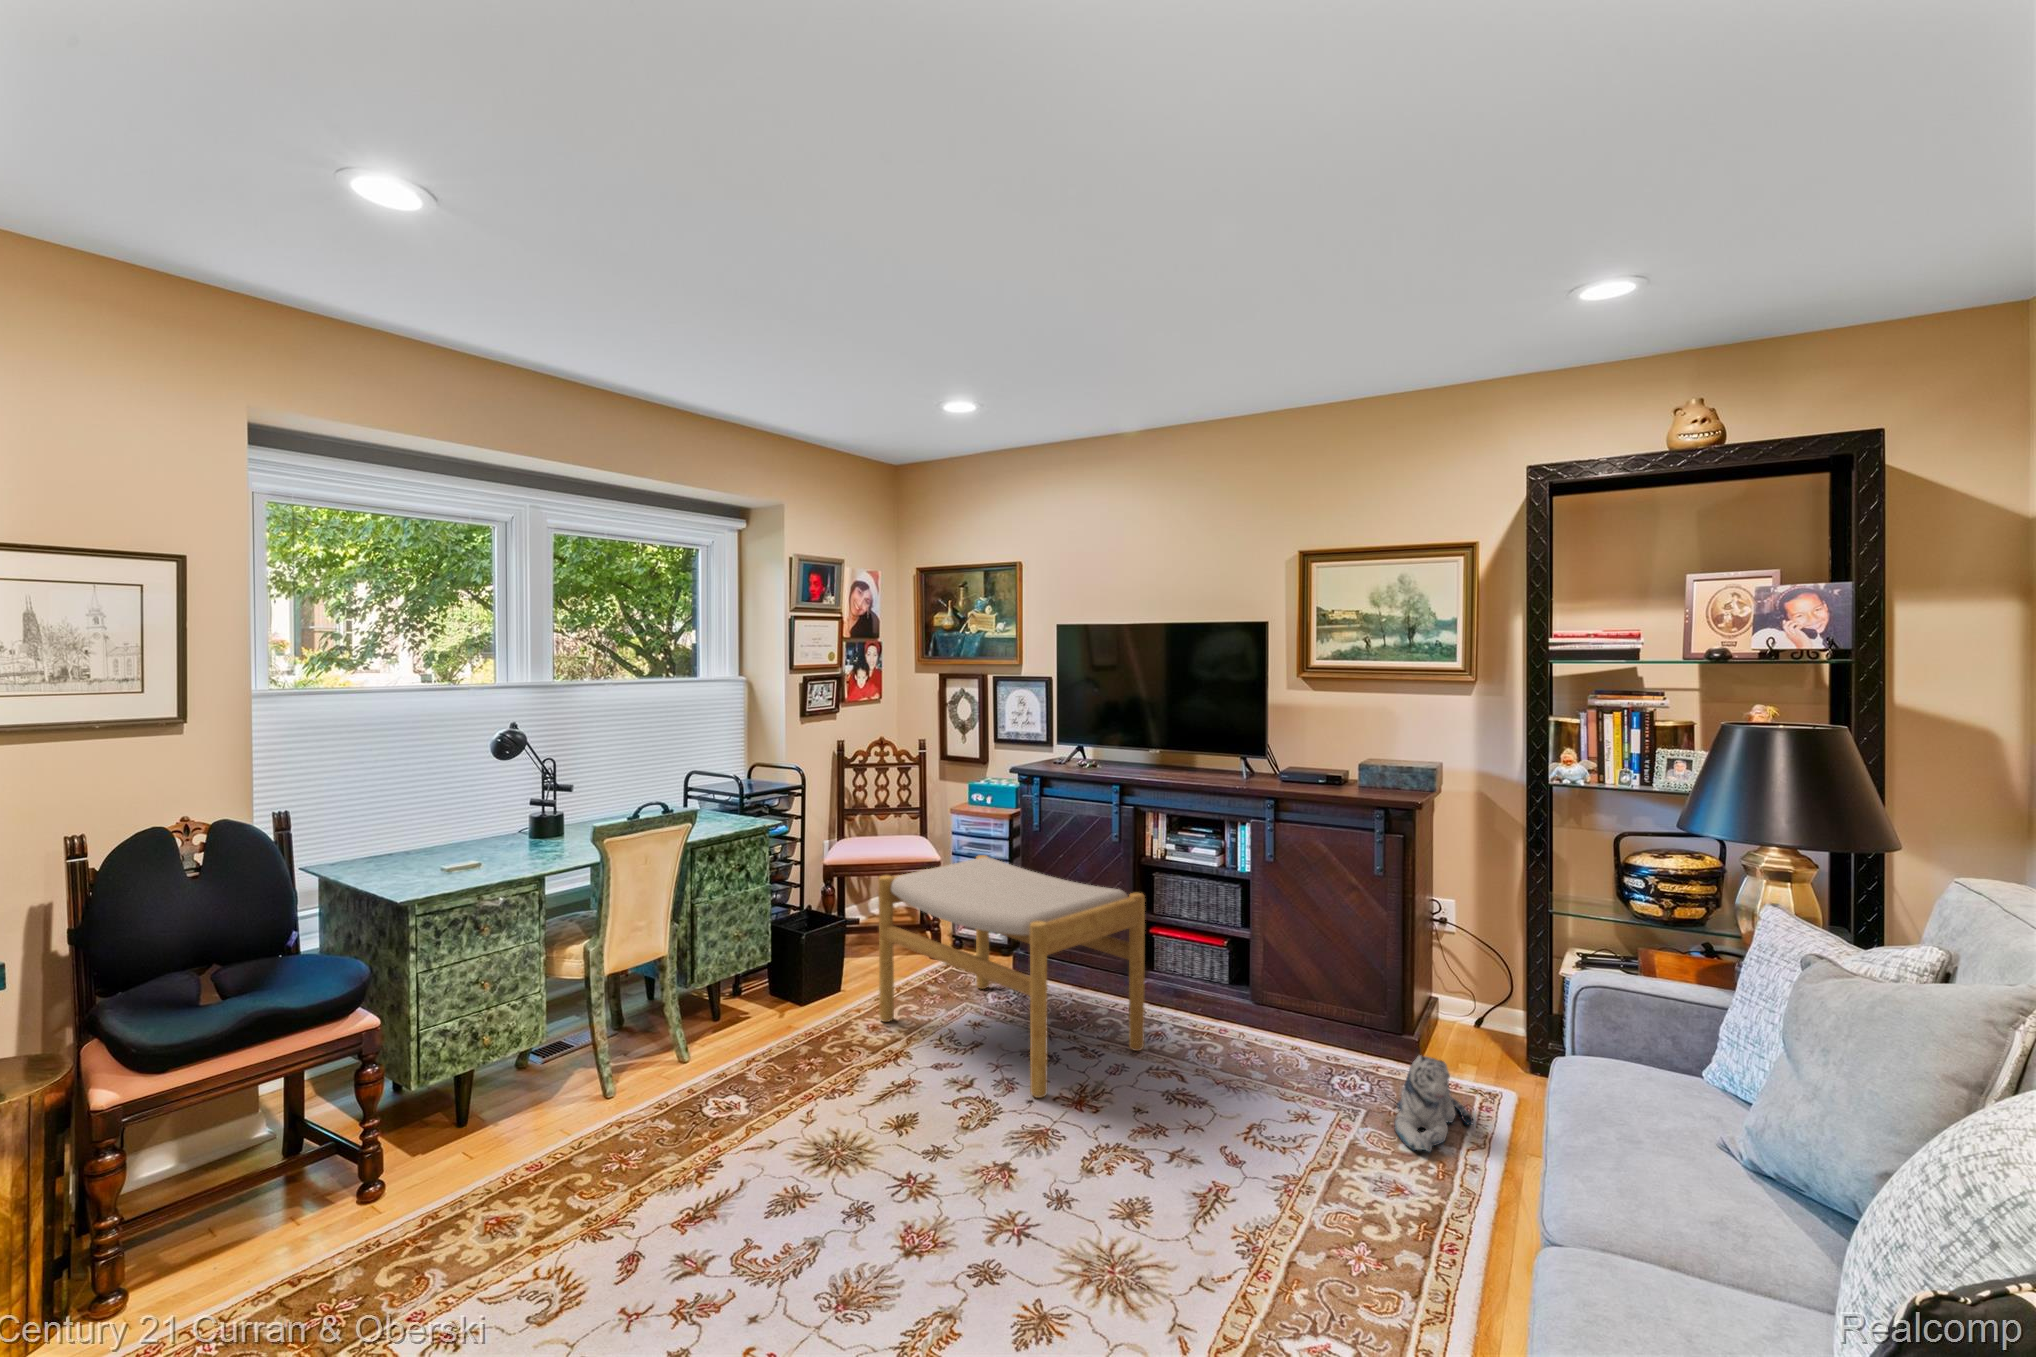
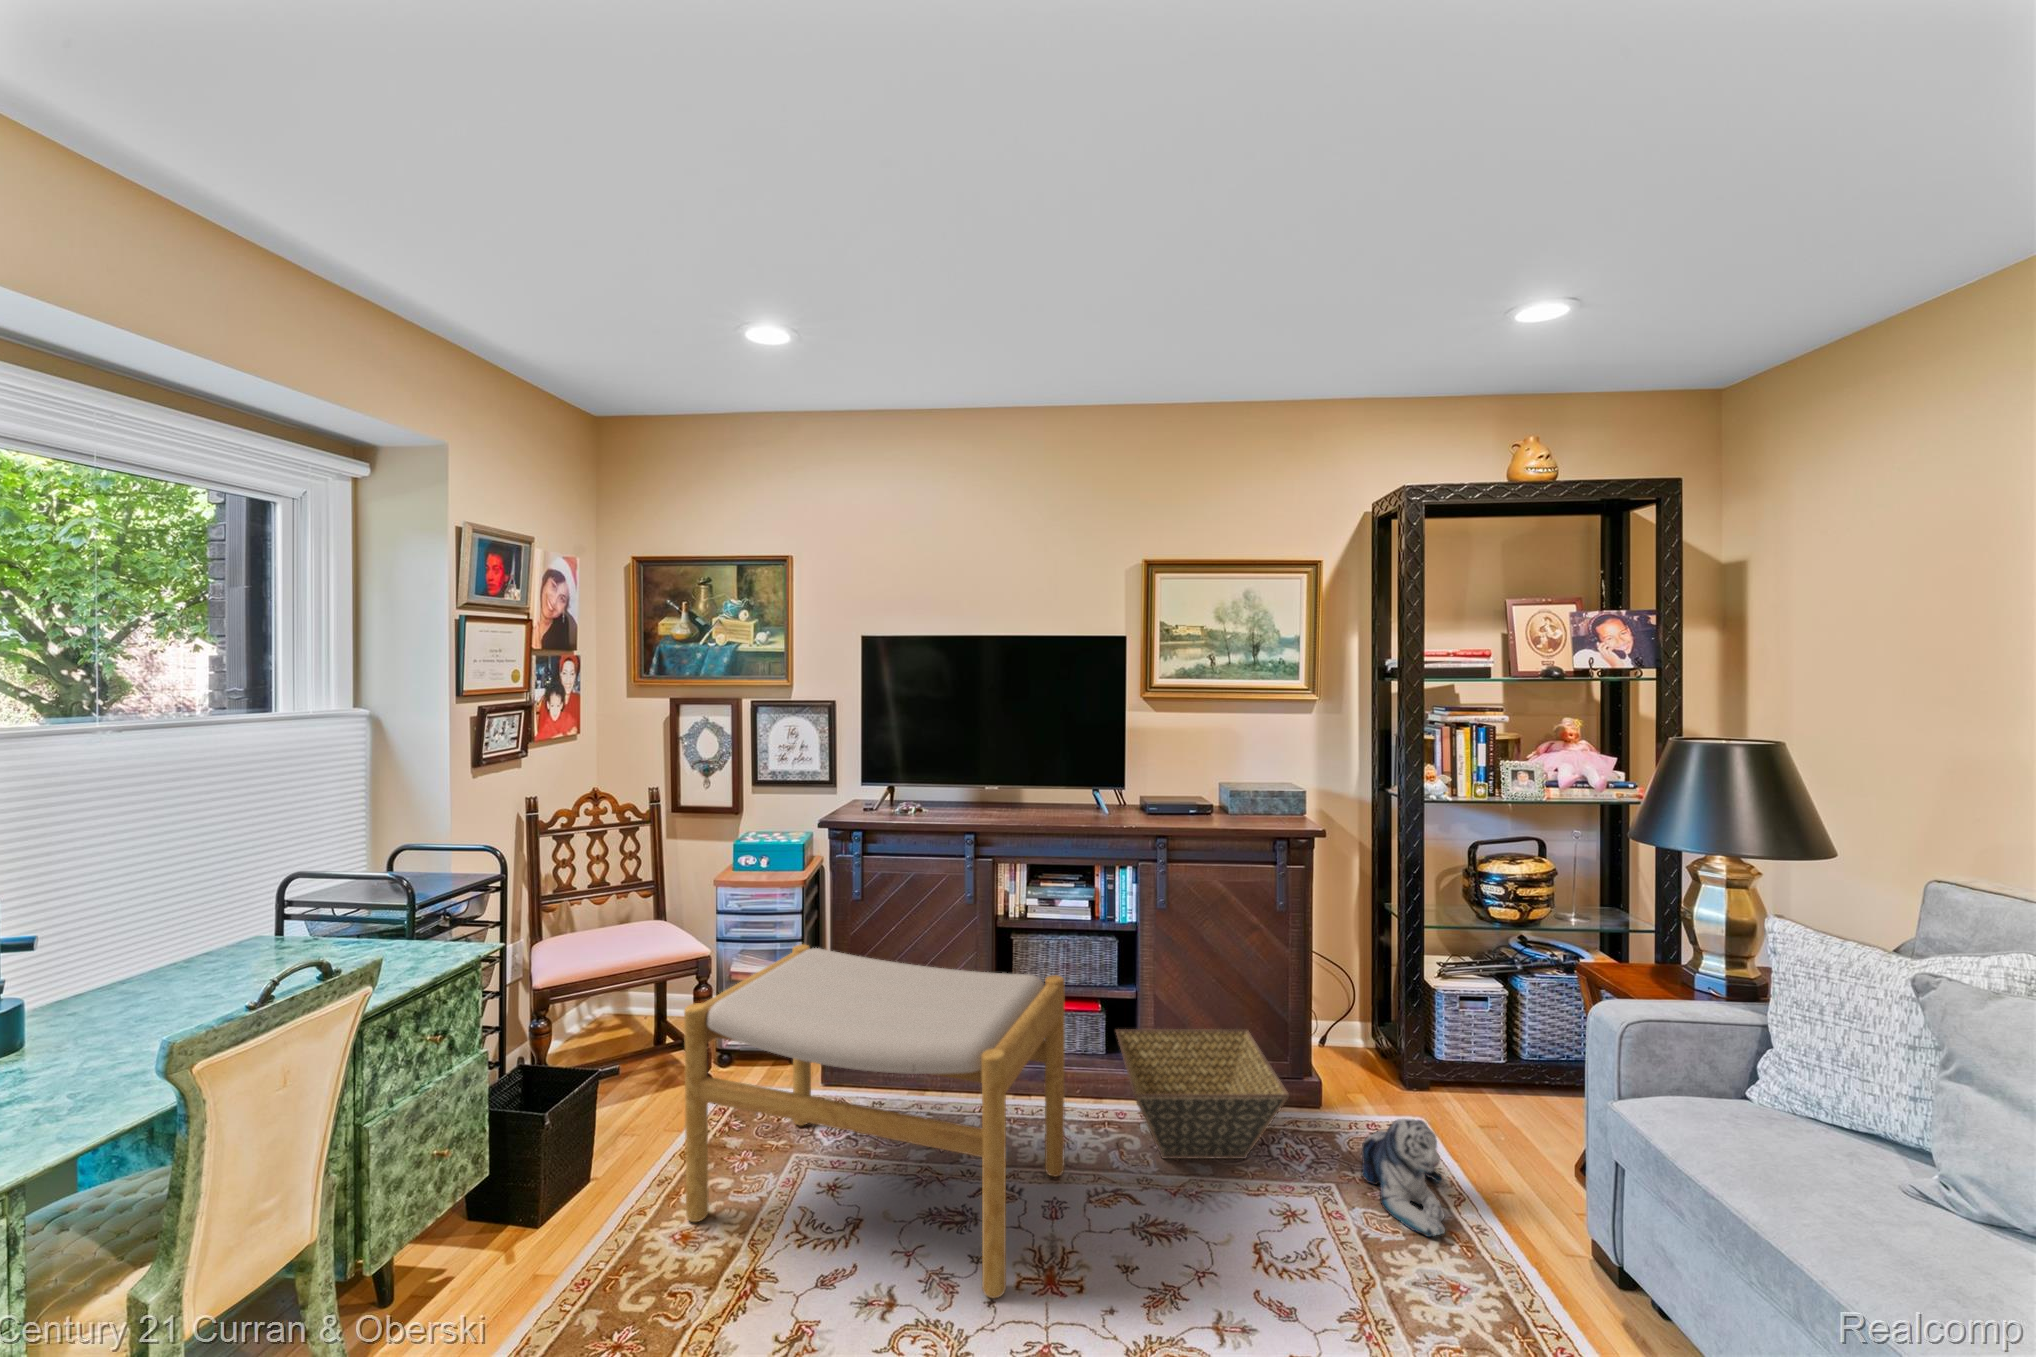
basket: none [1196,959,1348,1074] -> present [1116,1029,1289,1159]

